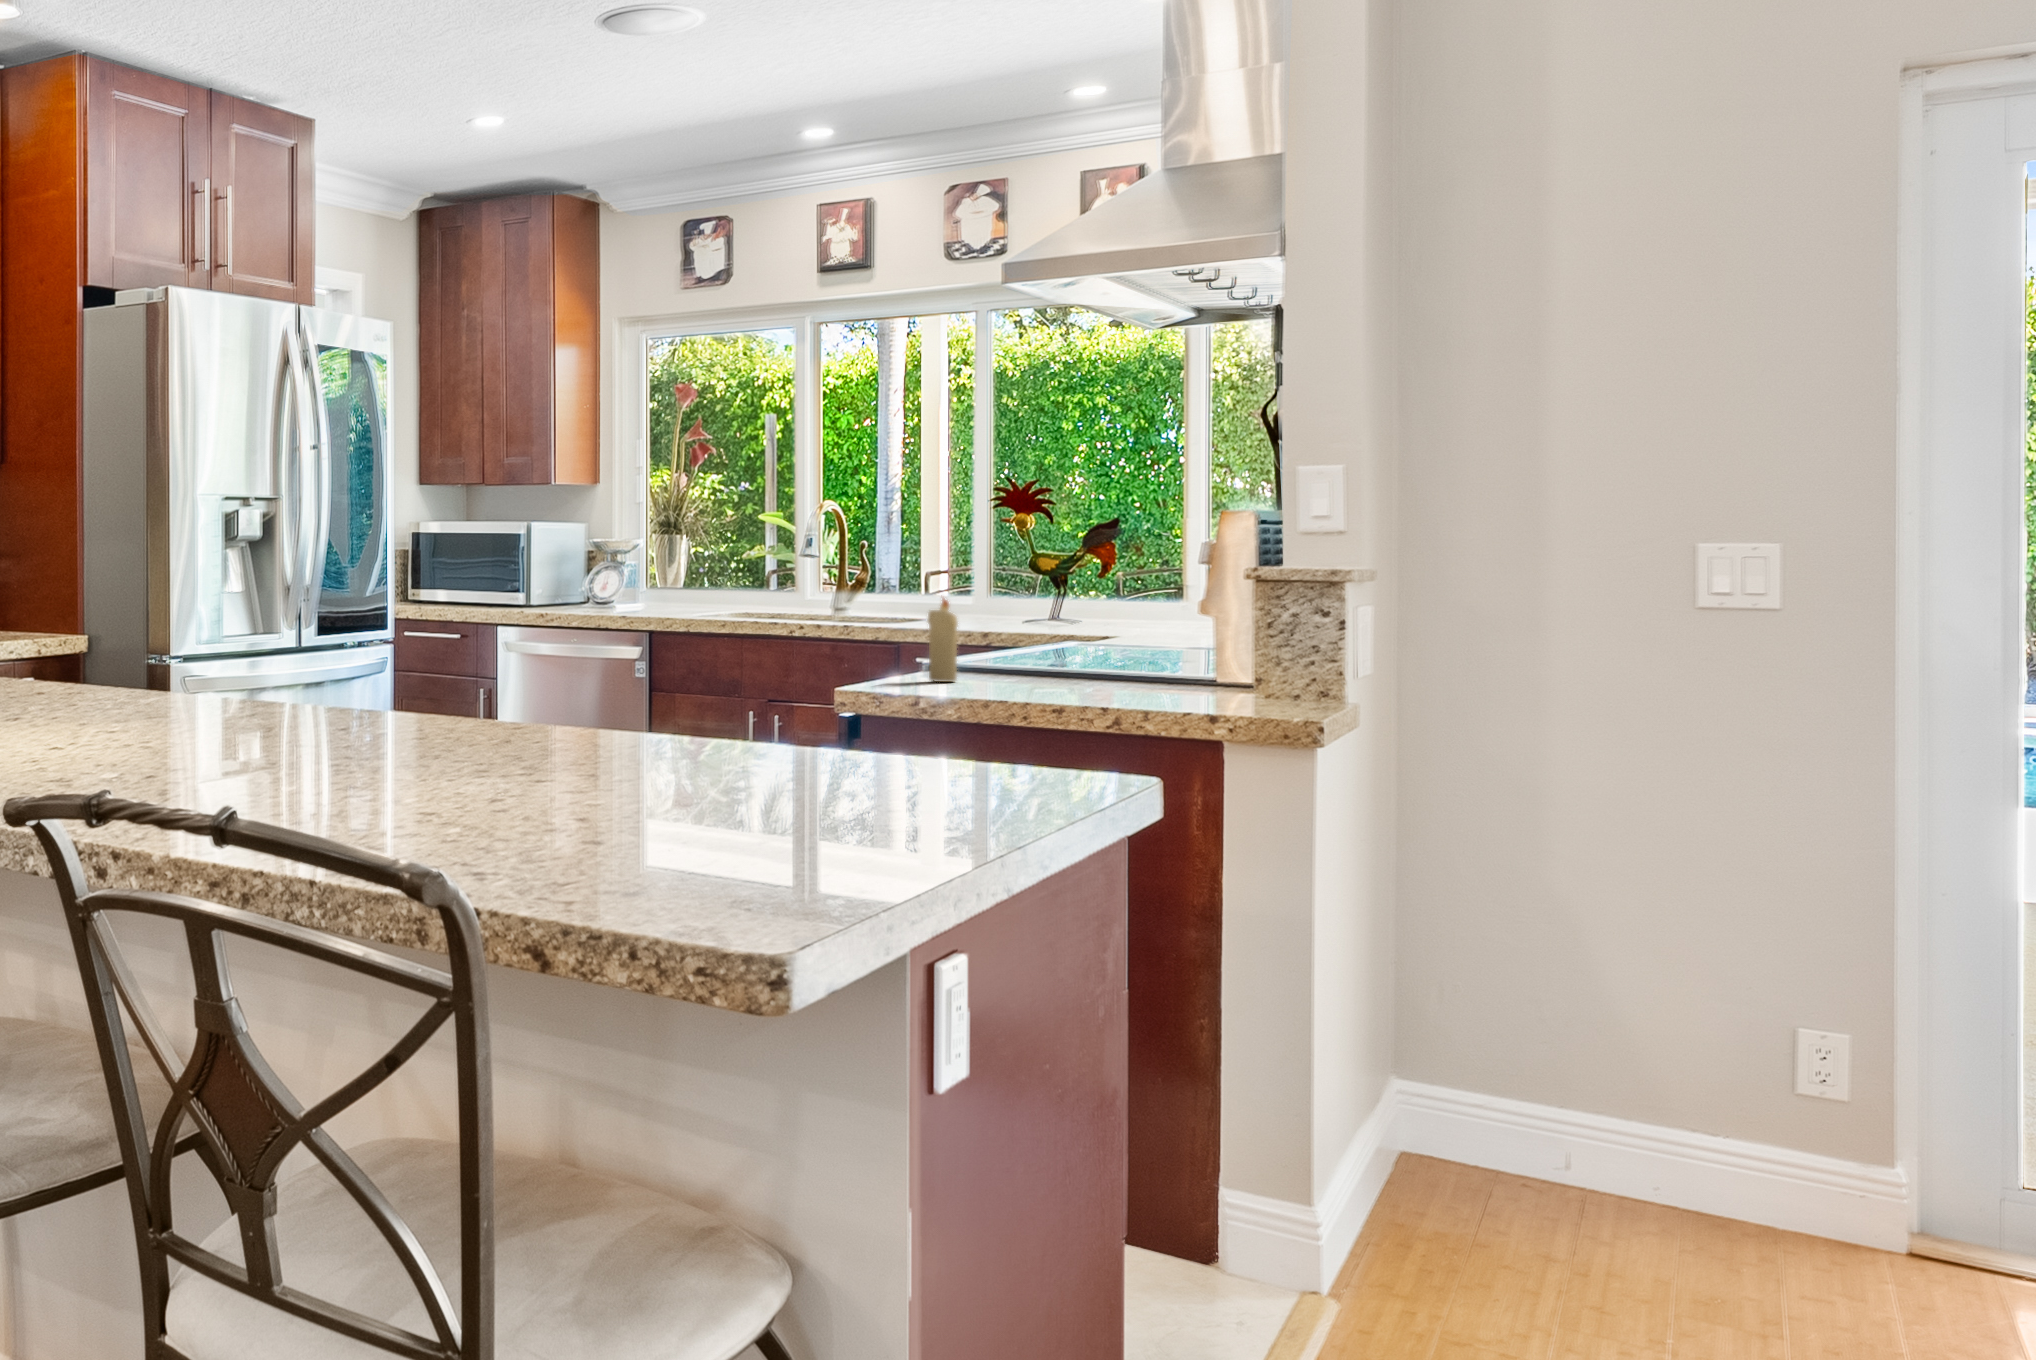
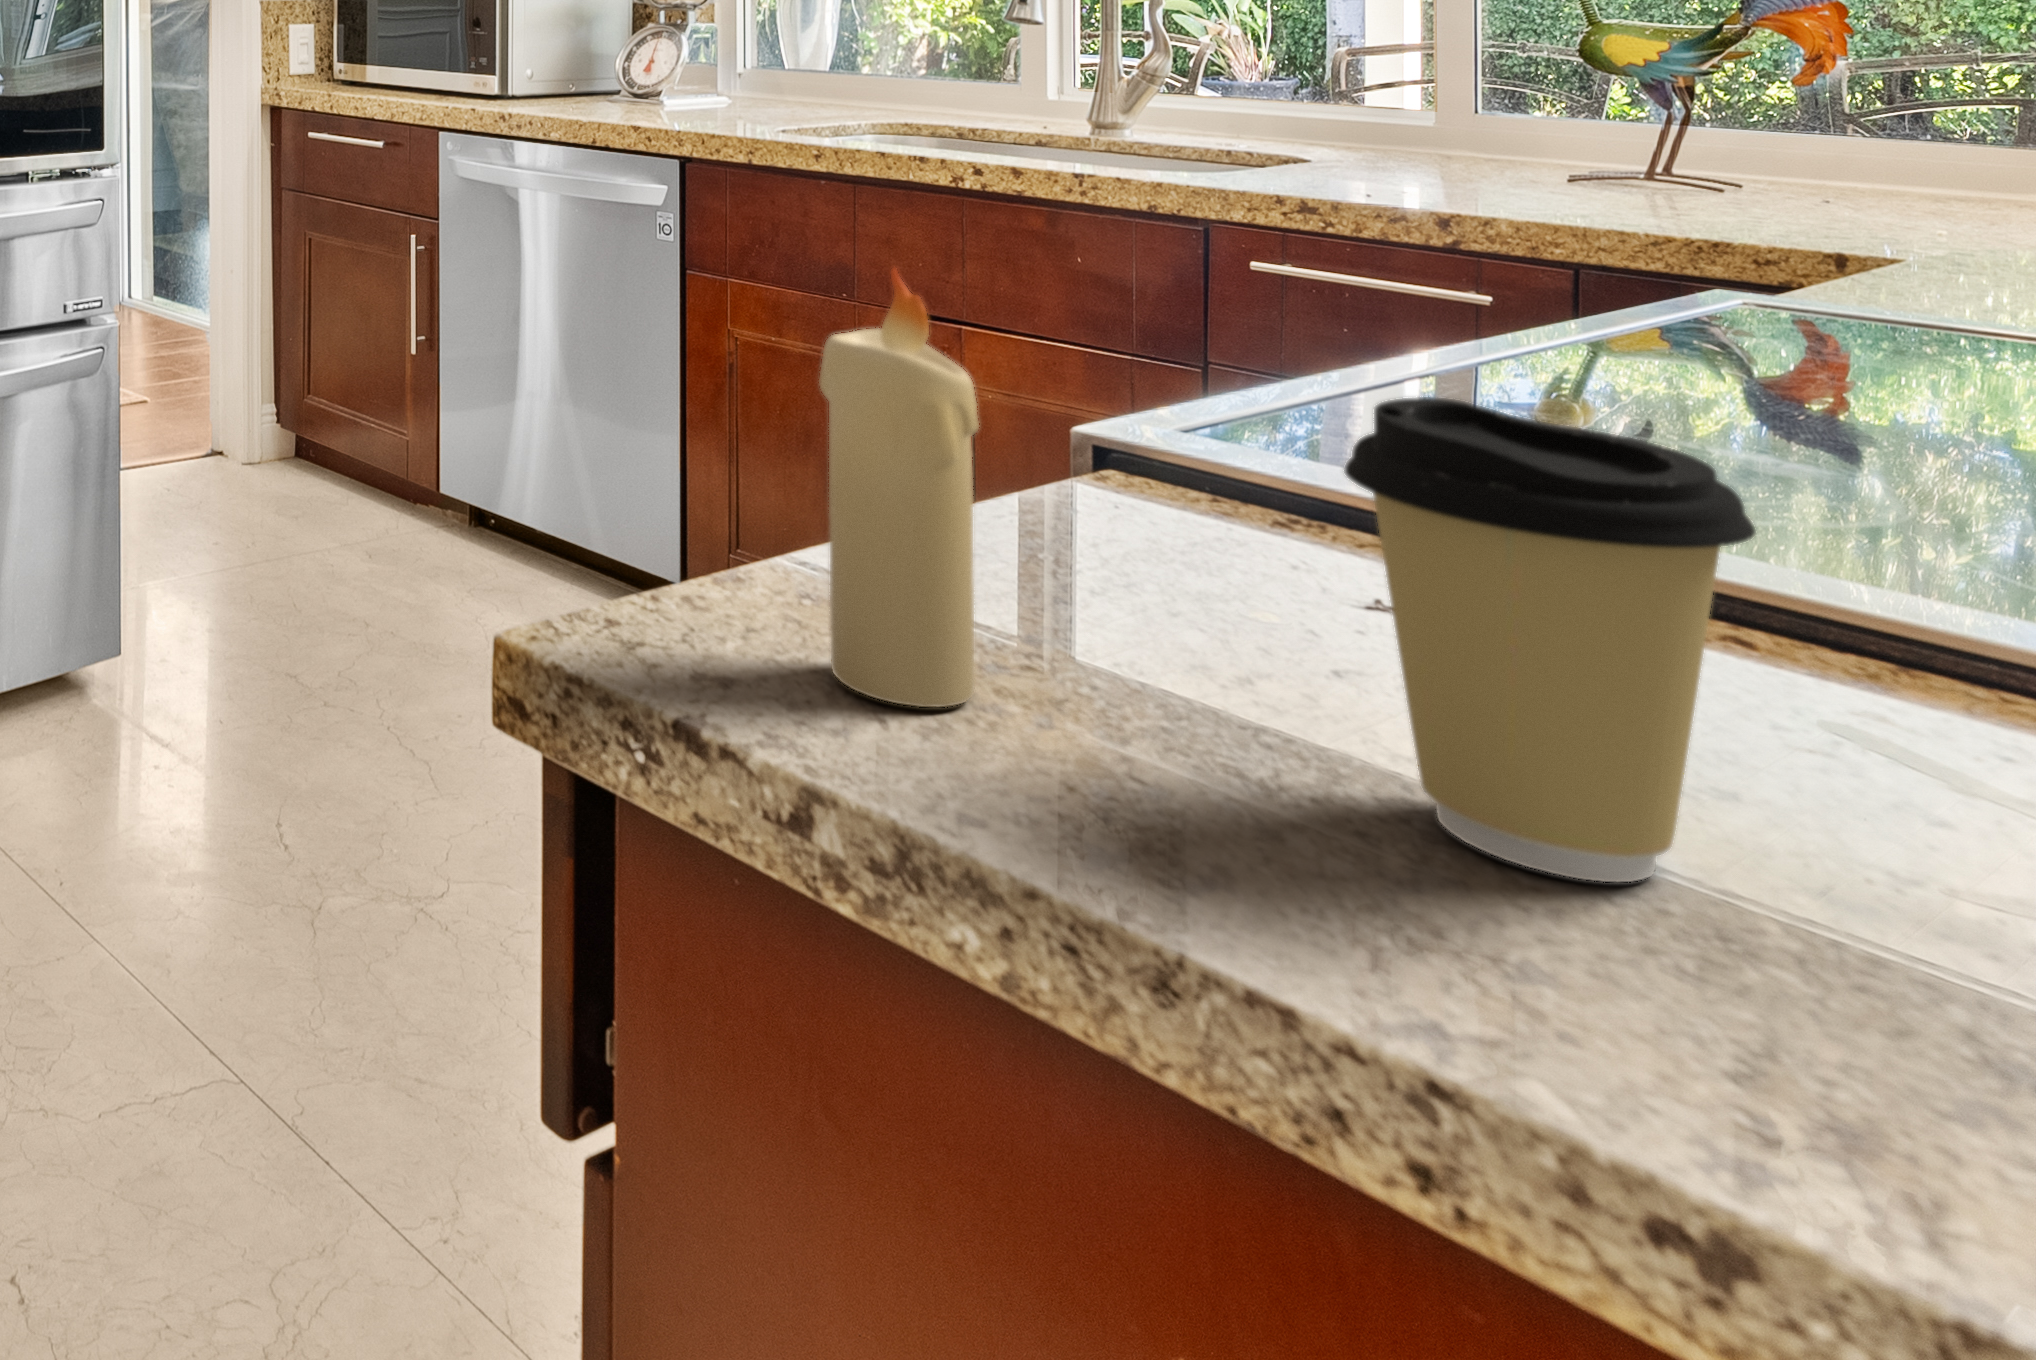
coffee cup: none [1021,611,1078,683] -> present [1344,397,1755,882]

